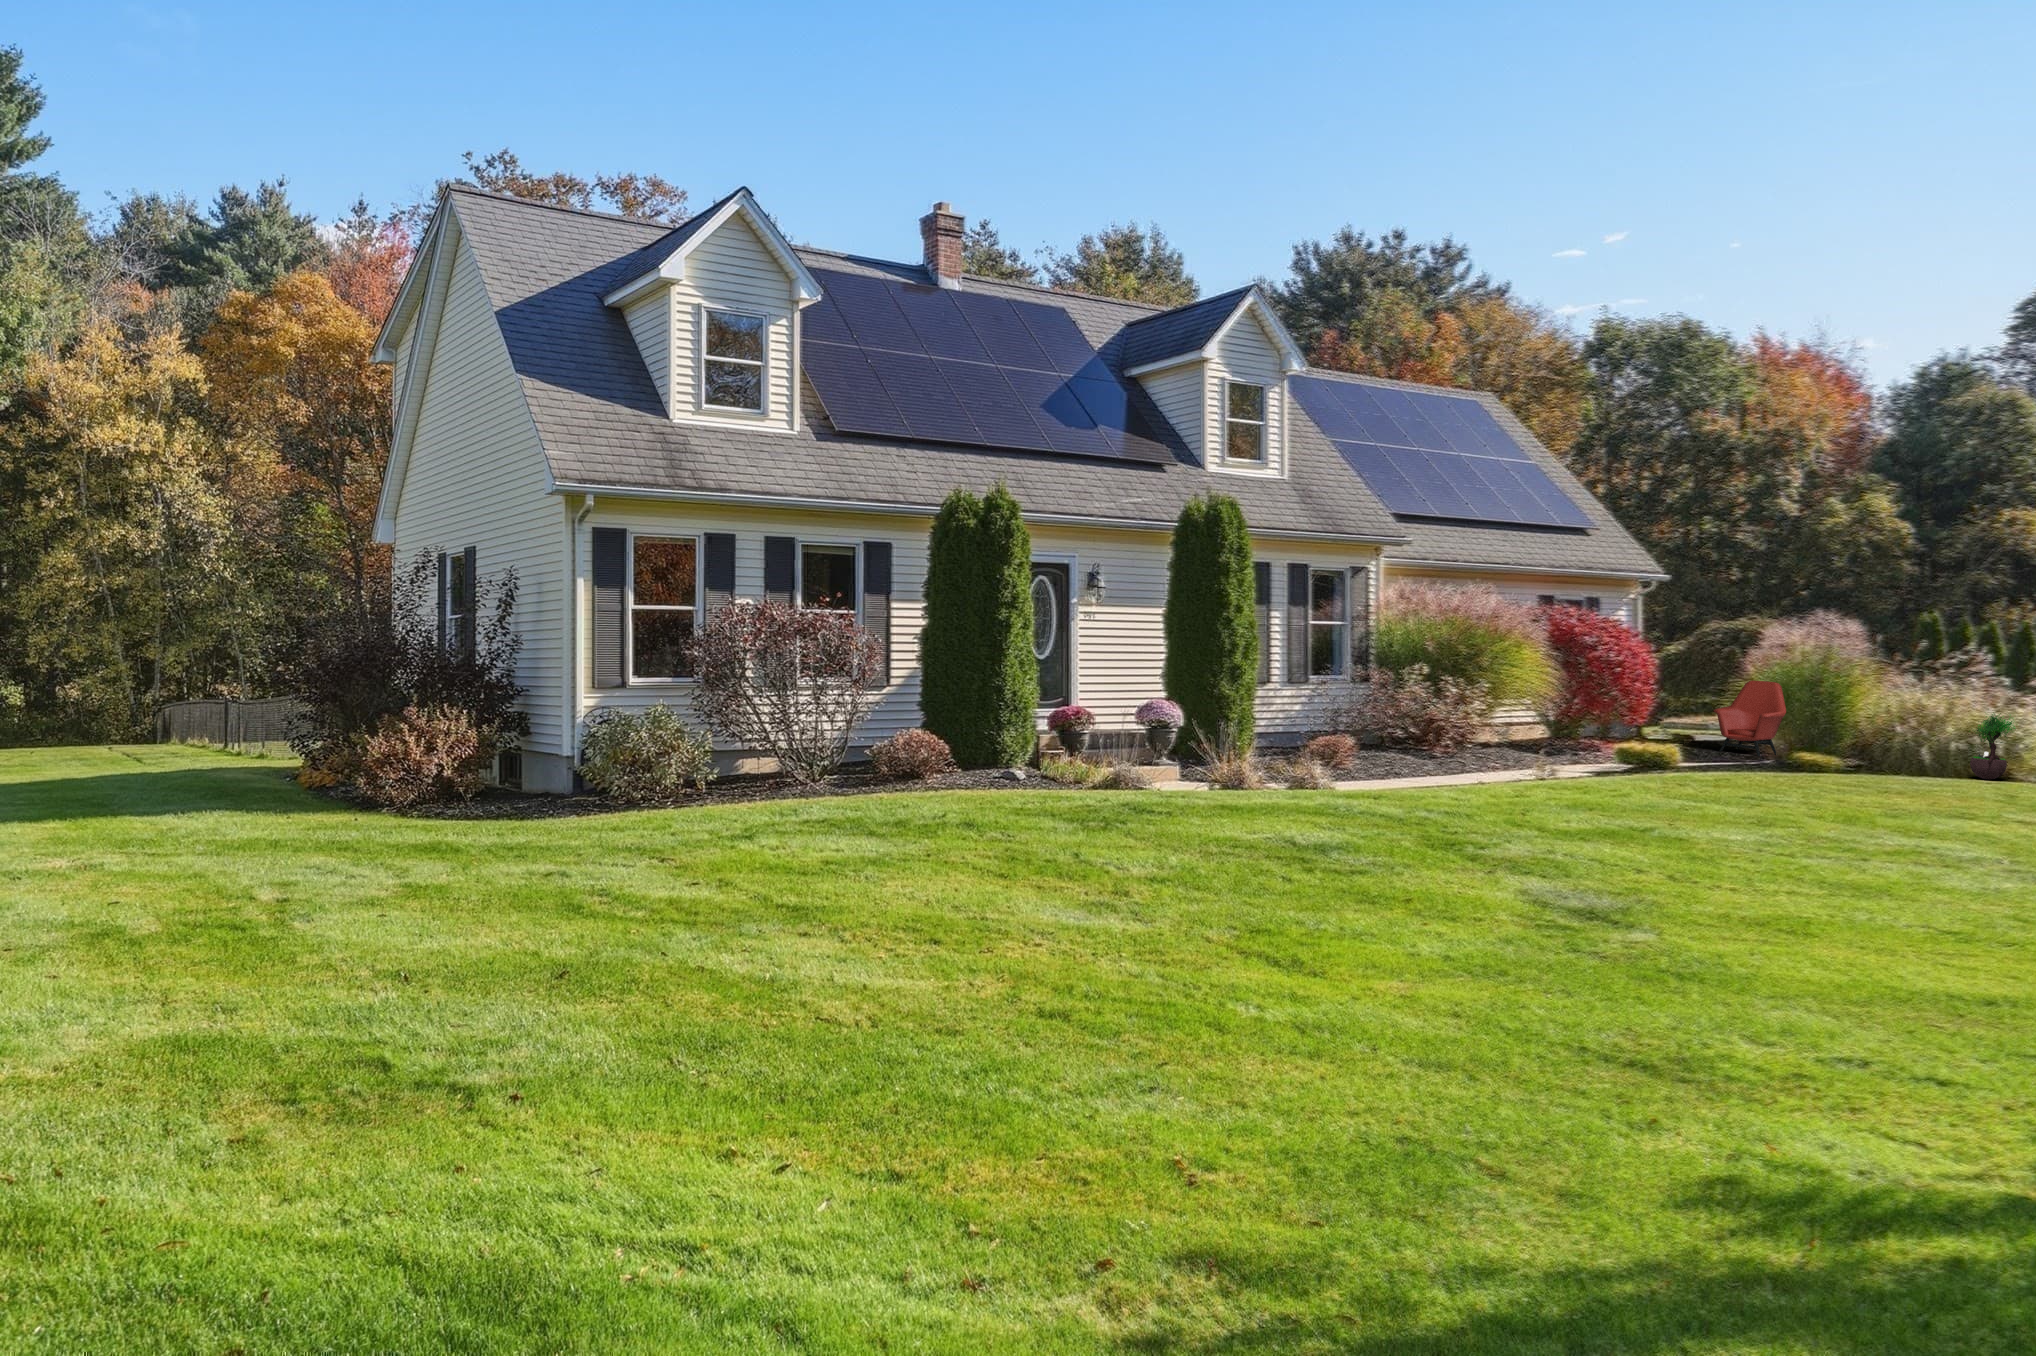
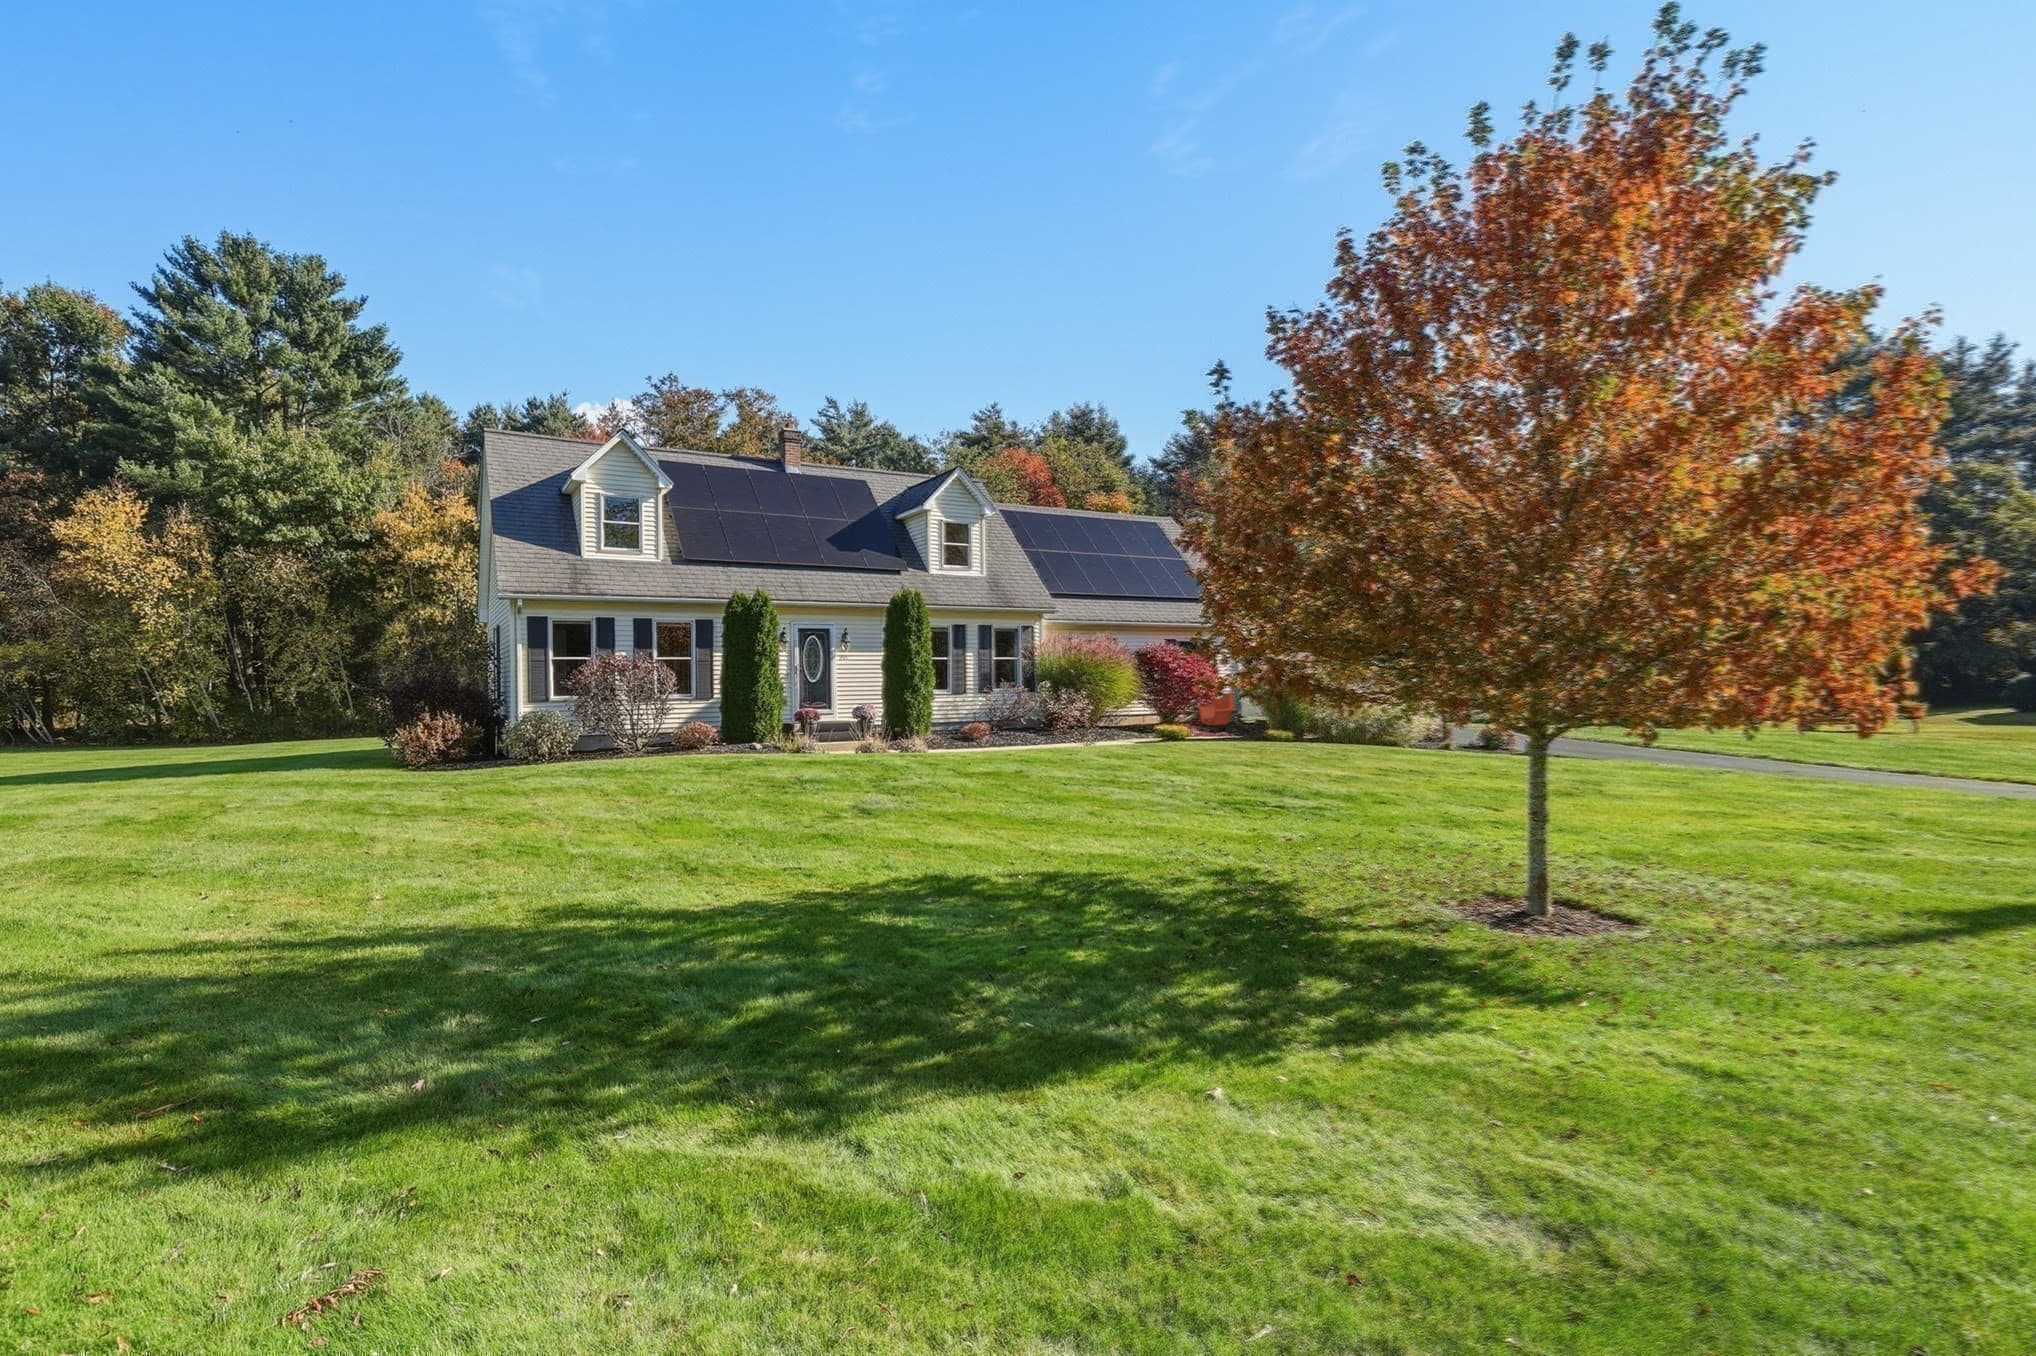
potted tree: present [1969,713,2015,780] -> none [1298,708,1324,749]

